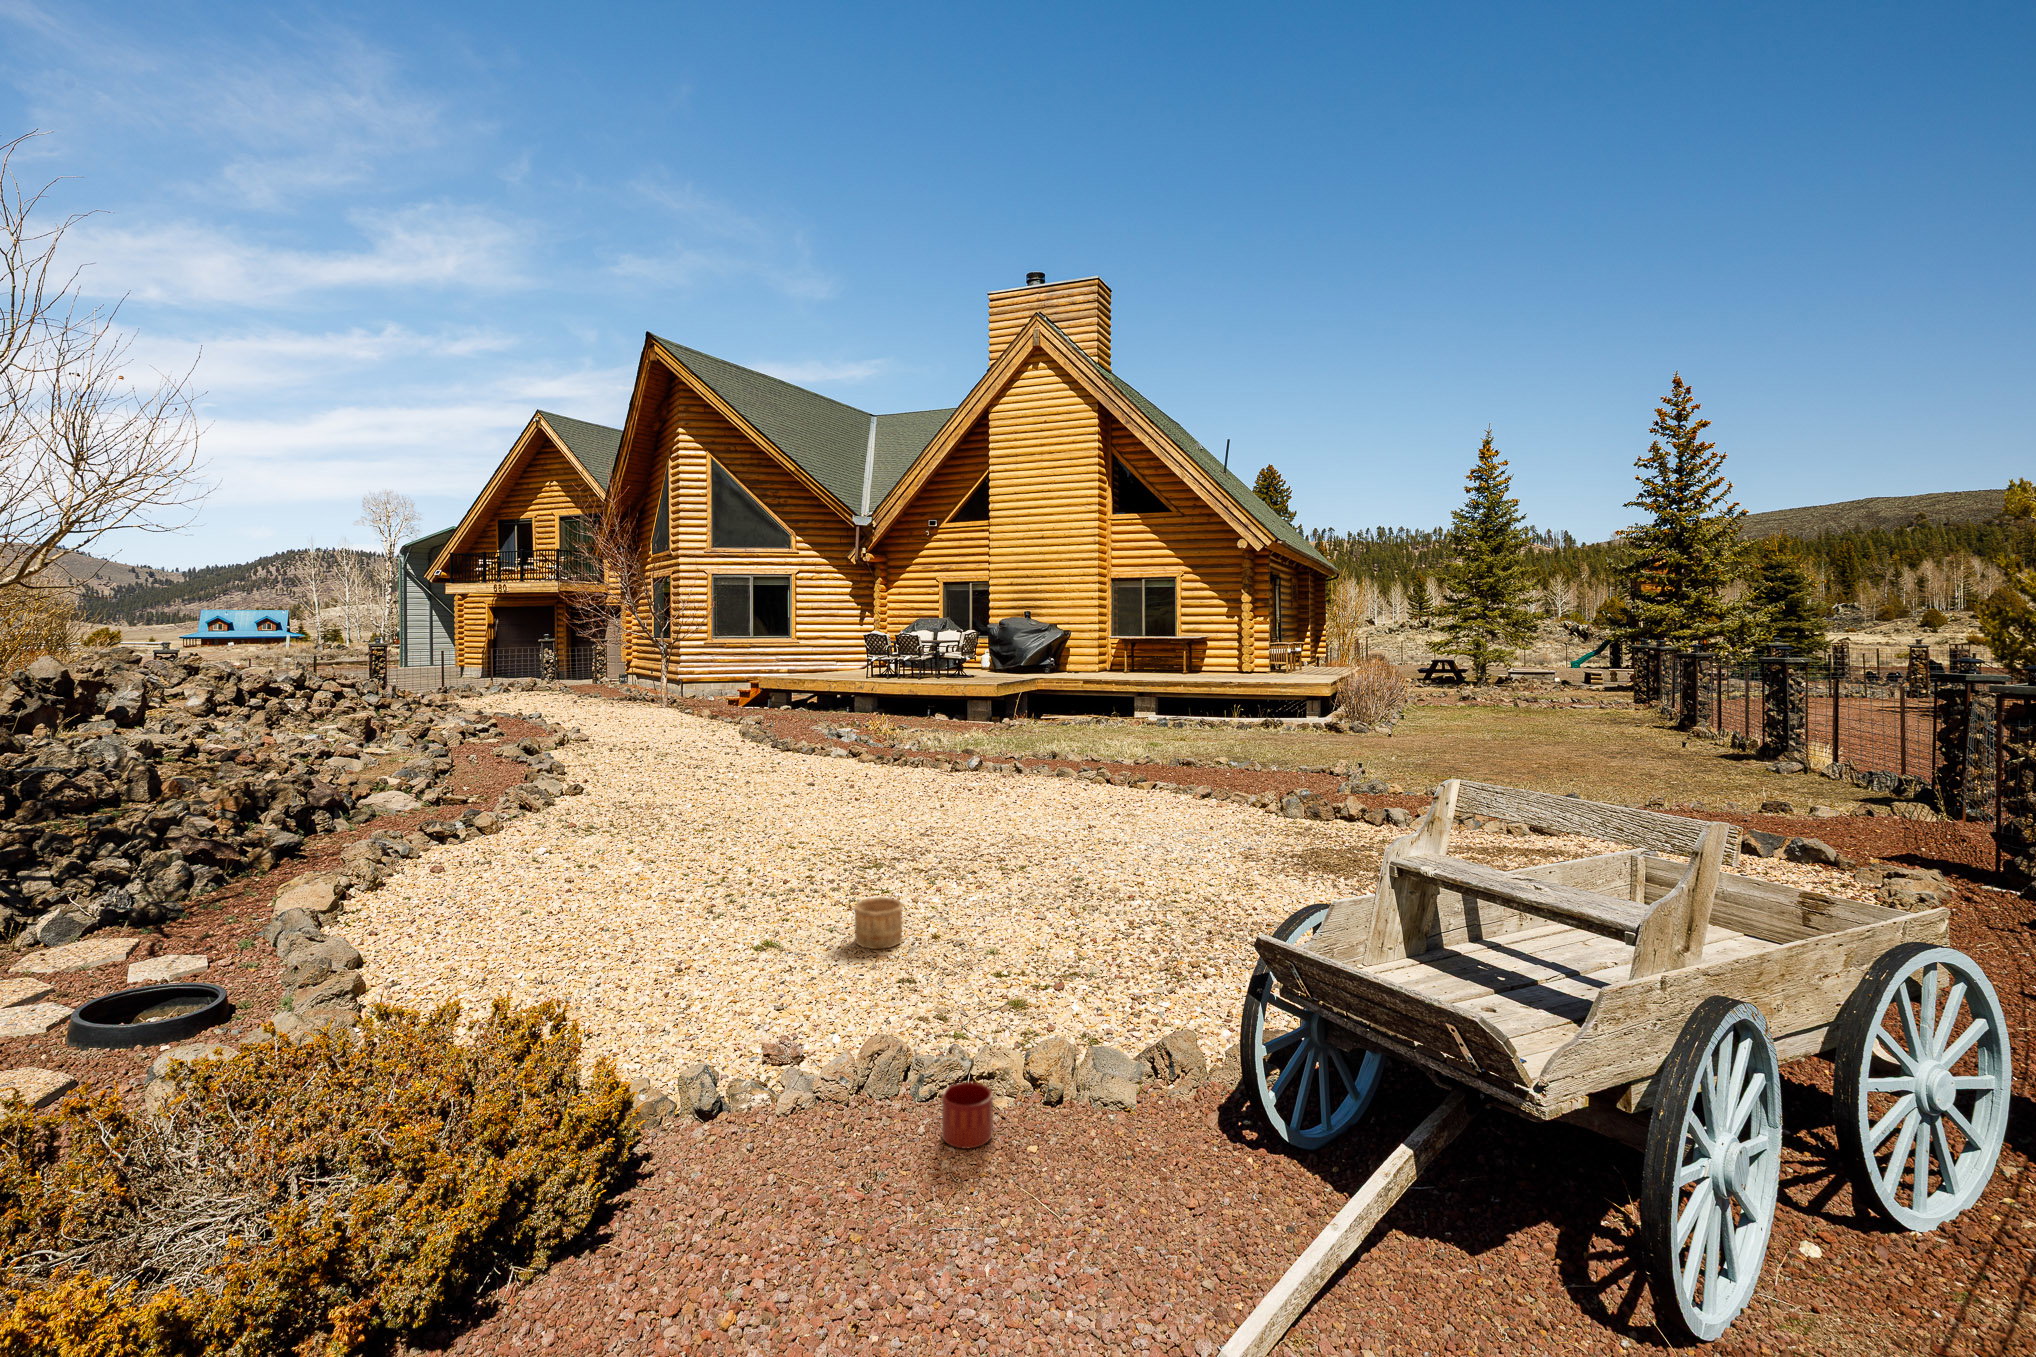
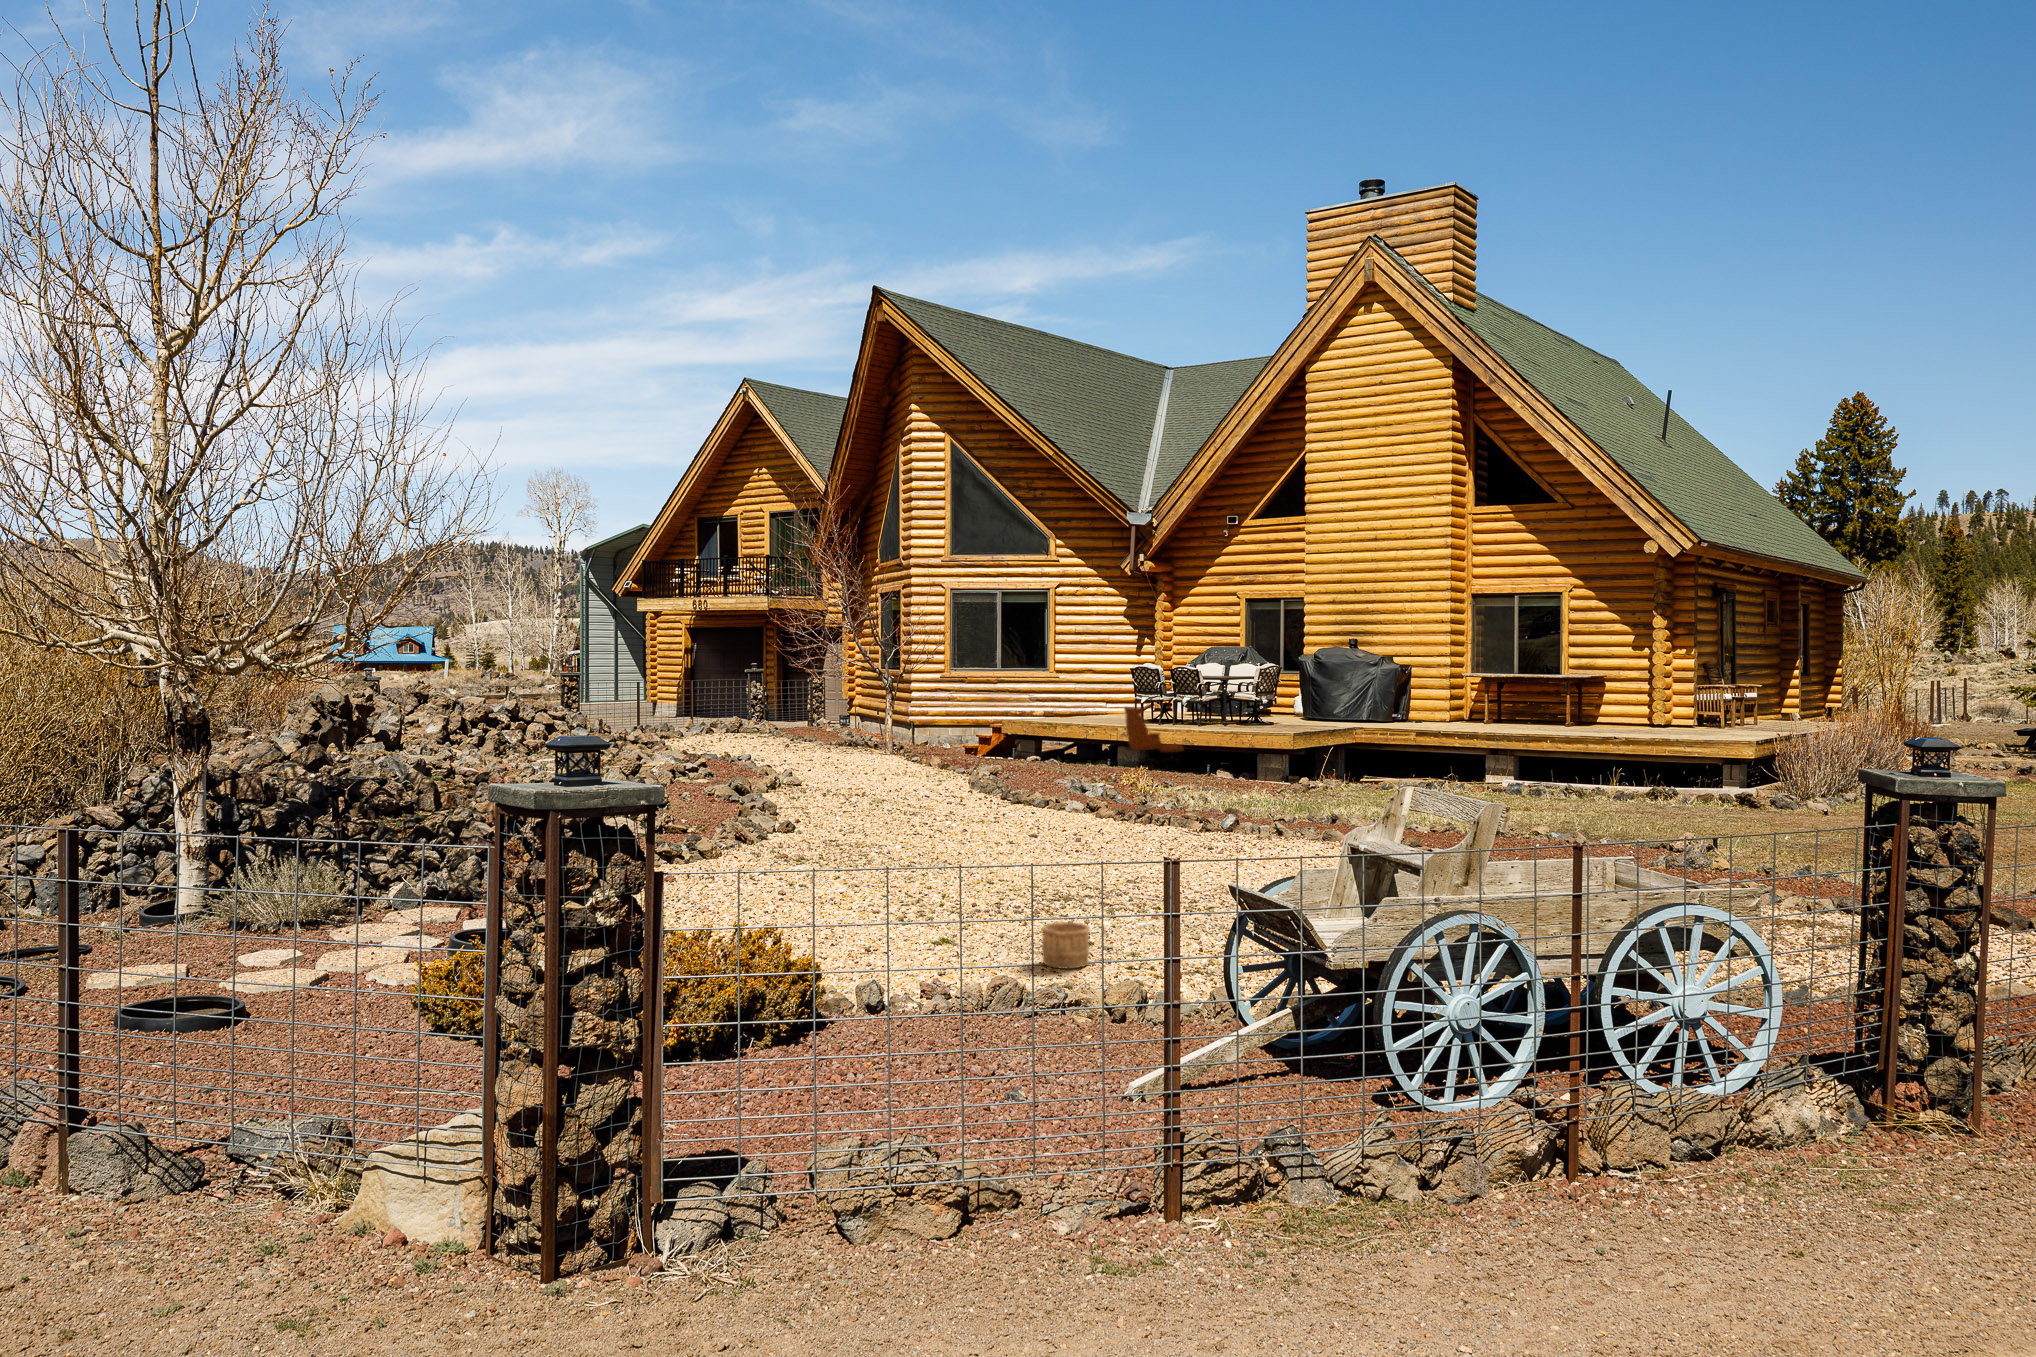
lounge chair: none [860,666,906,712] -> present [1124,707,1184,761]
planter: present [942,1082,993,1148] -> none [1072,1036,1114,1083]

